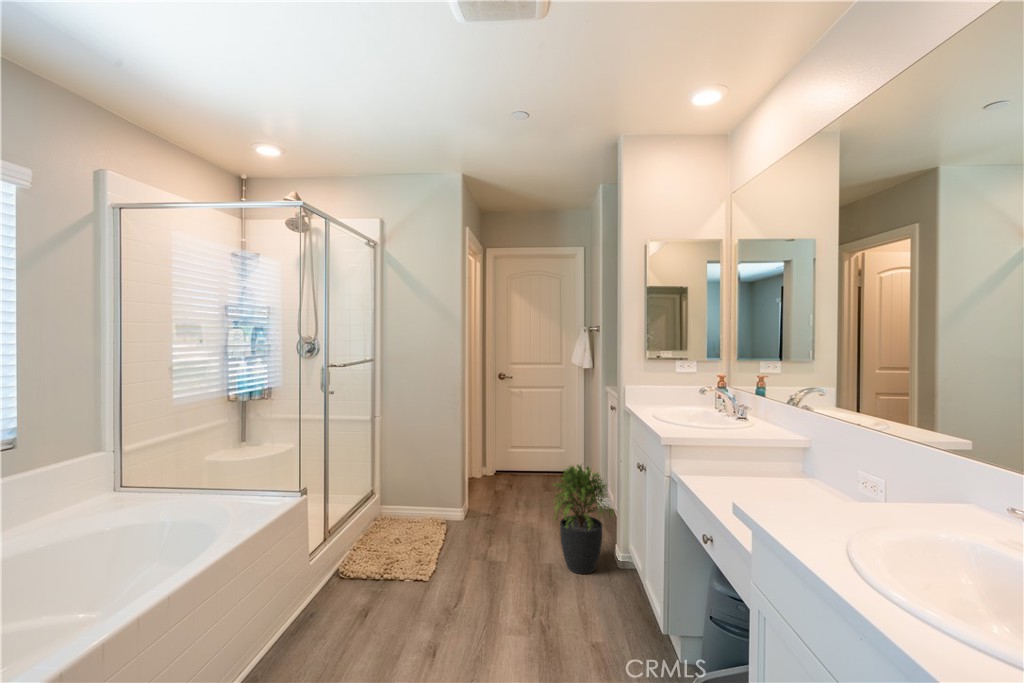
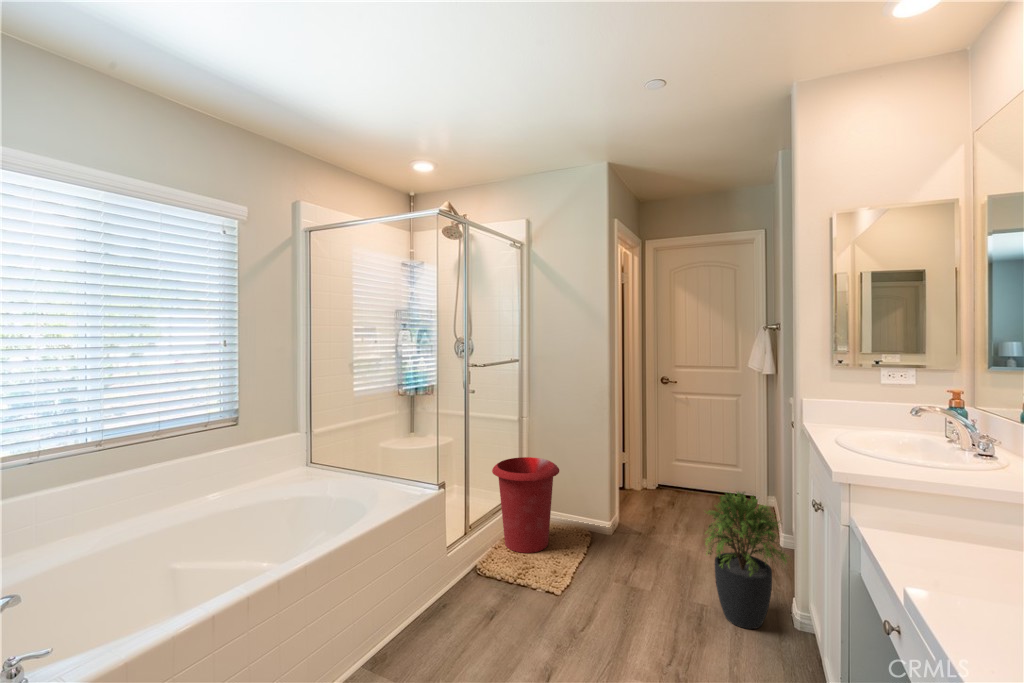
waste bin: none [350,456,419,550] -> present [492,457,559,553]

